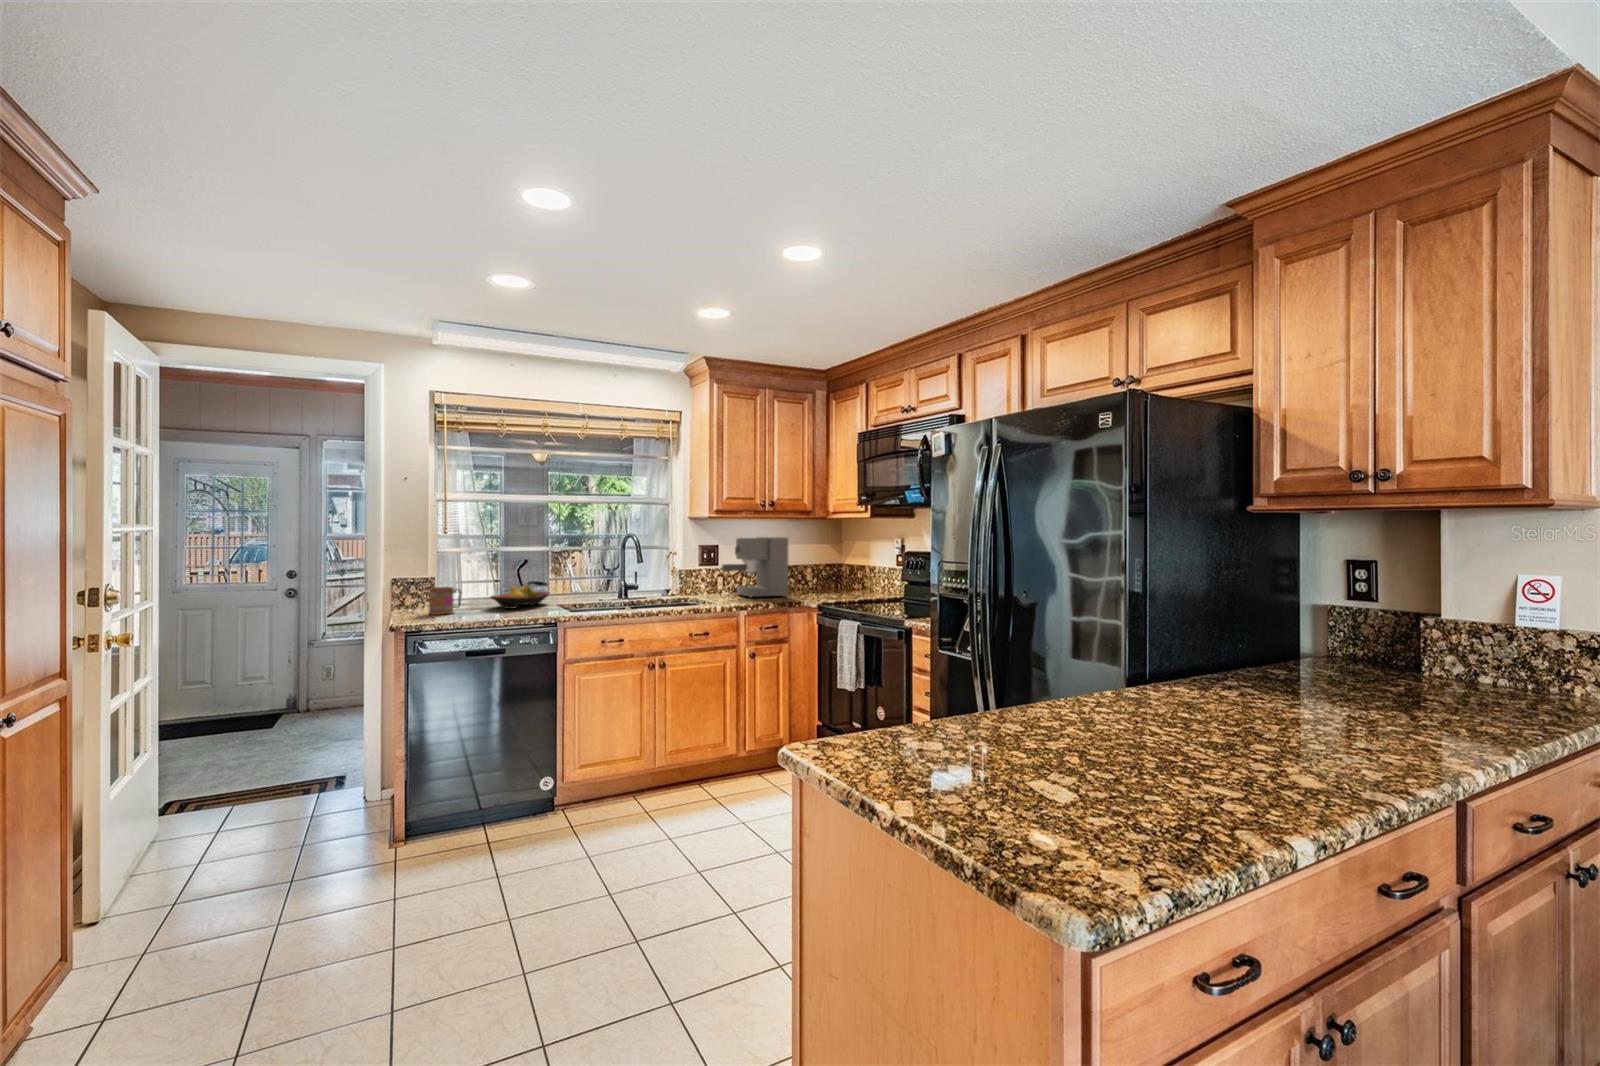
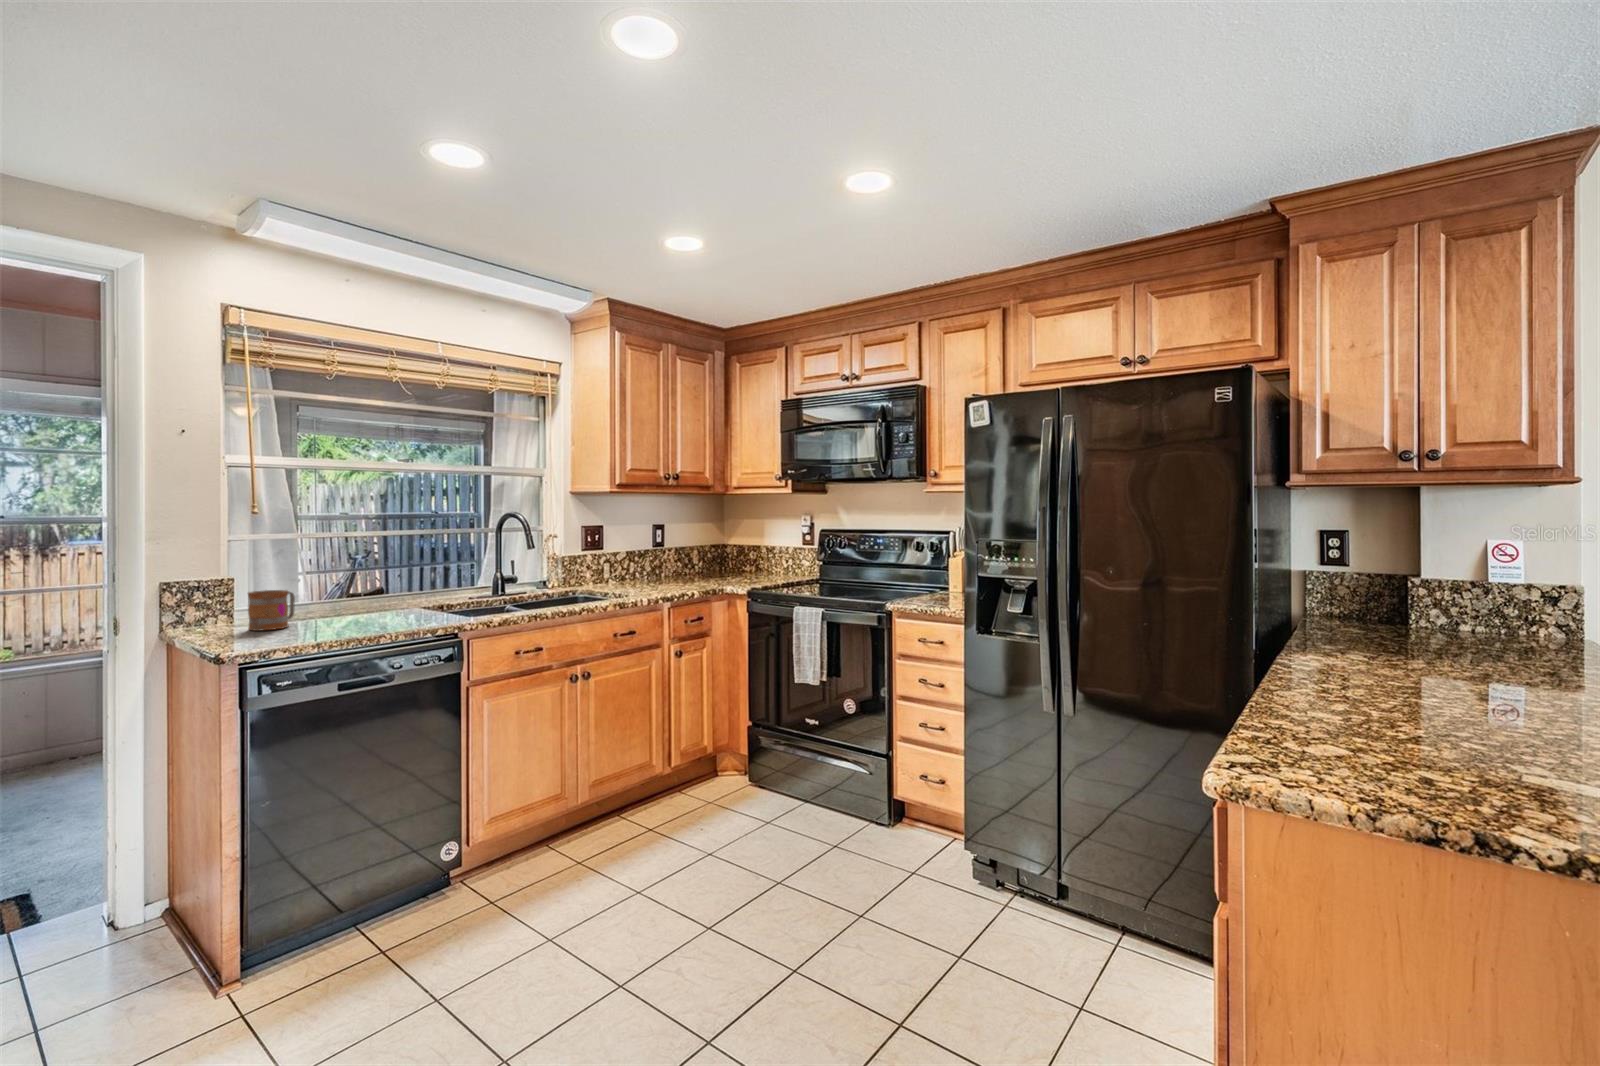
coffee maker: present [722,537,788,598] -> none [615,517,689,587]
fruit bowl: present [490,585,550,609] -> none [332,582,410,616]

